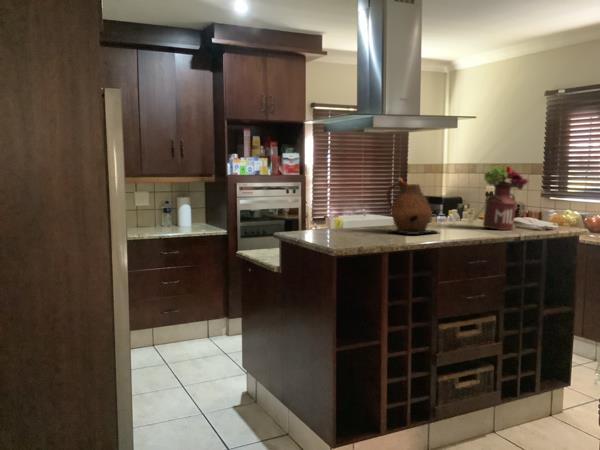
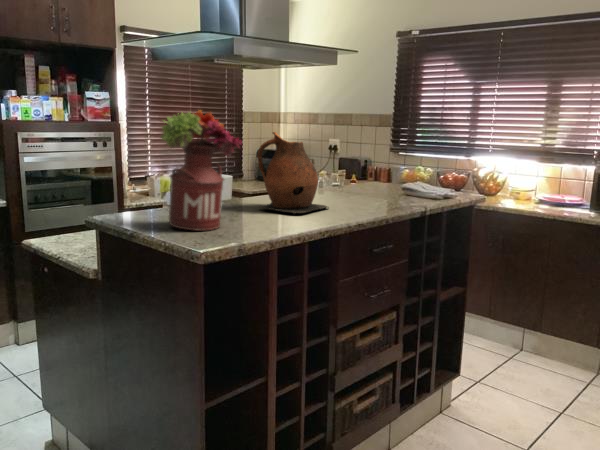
flower arrangement: present [483,165,528,230] -> present [161,110,242,231]

